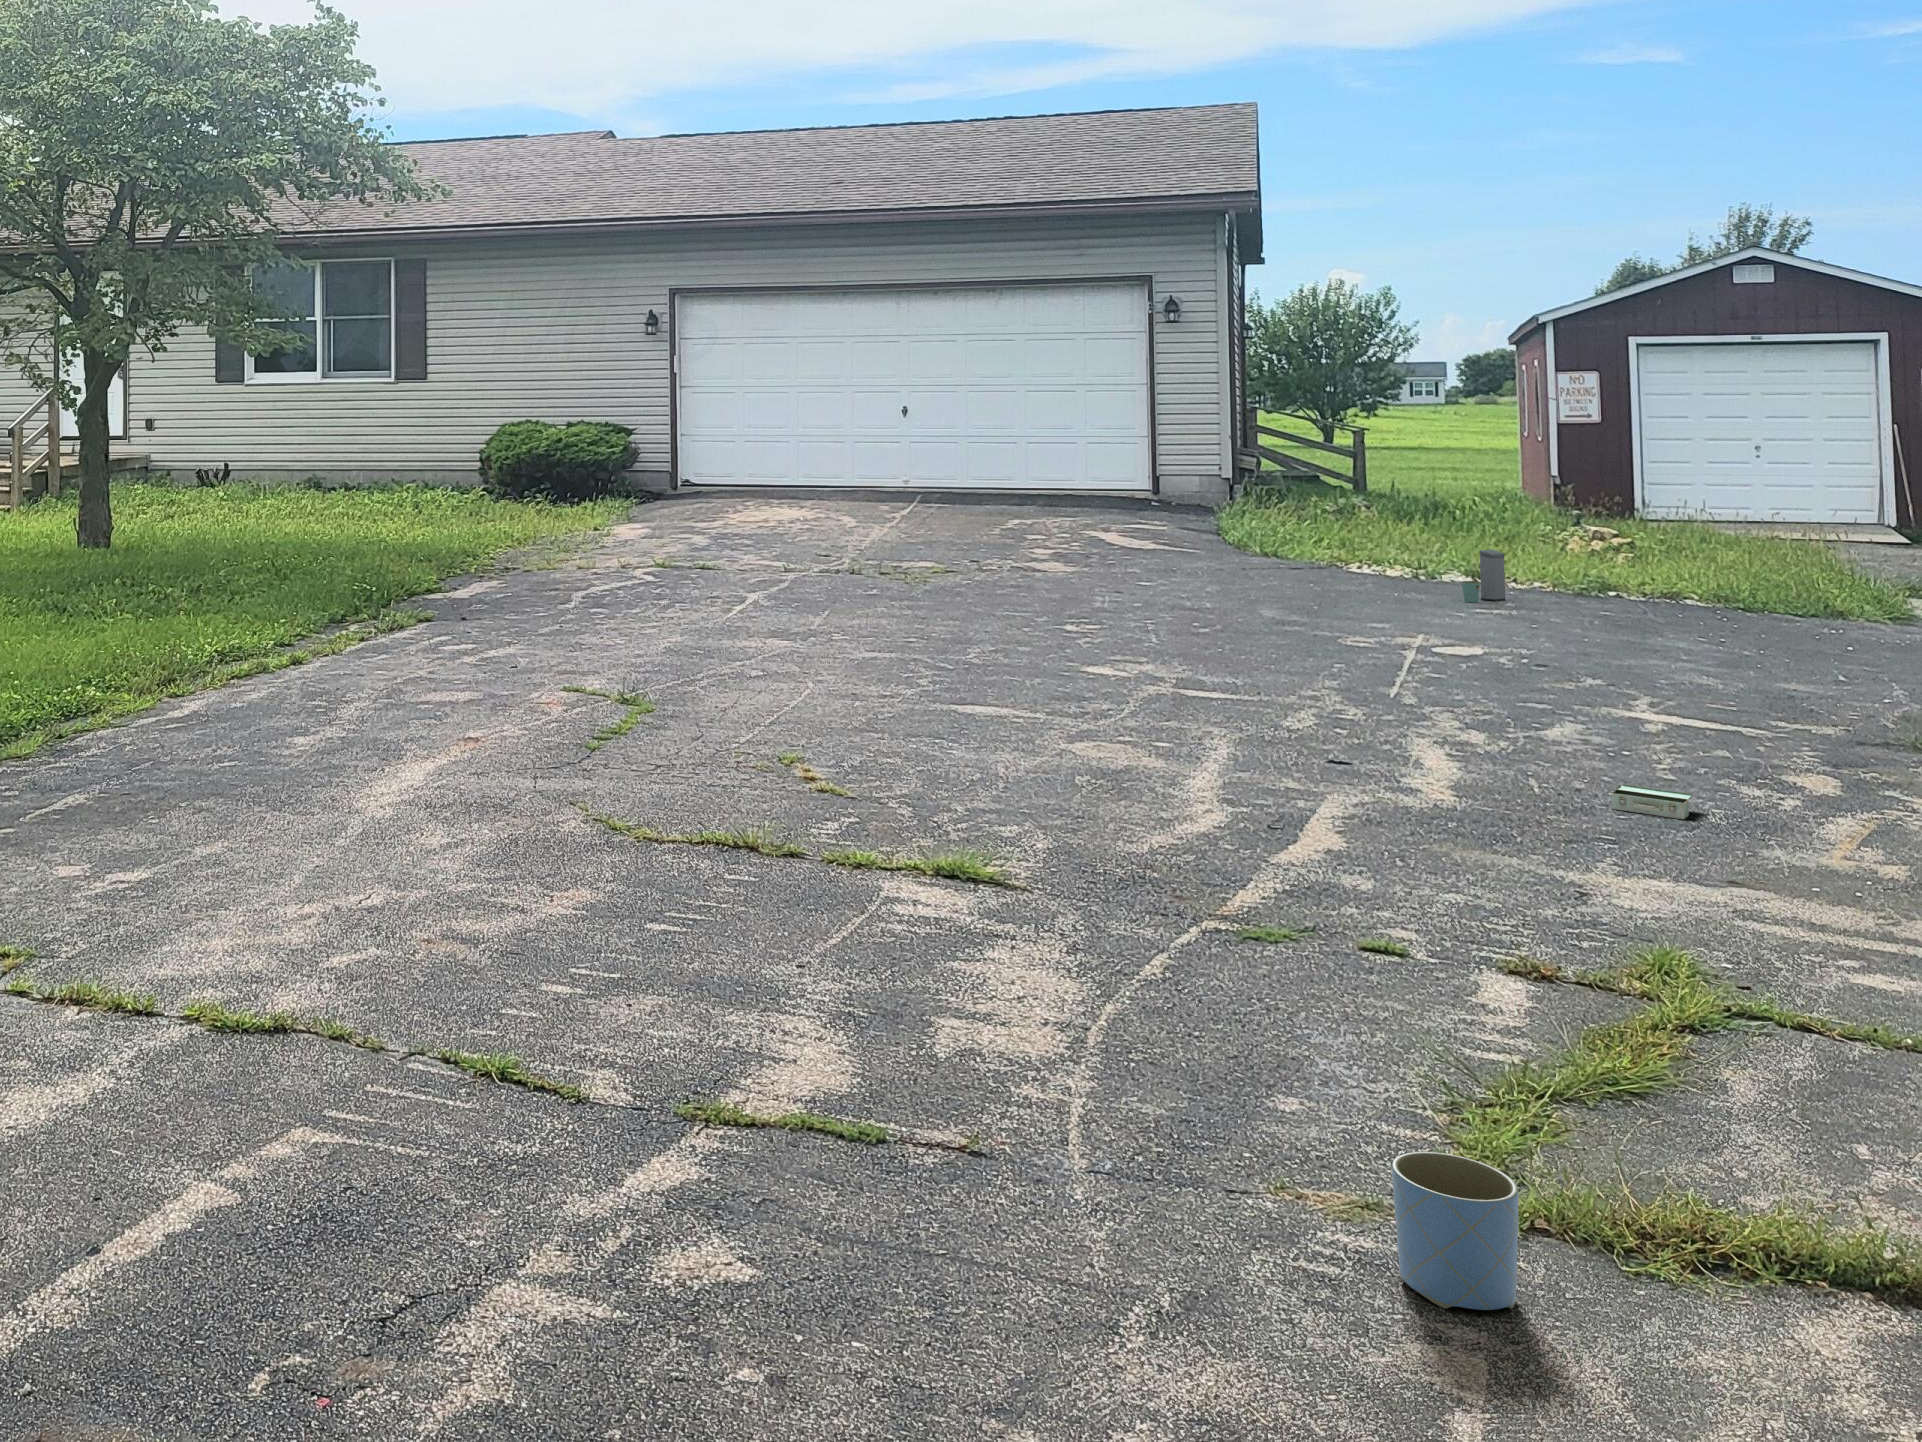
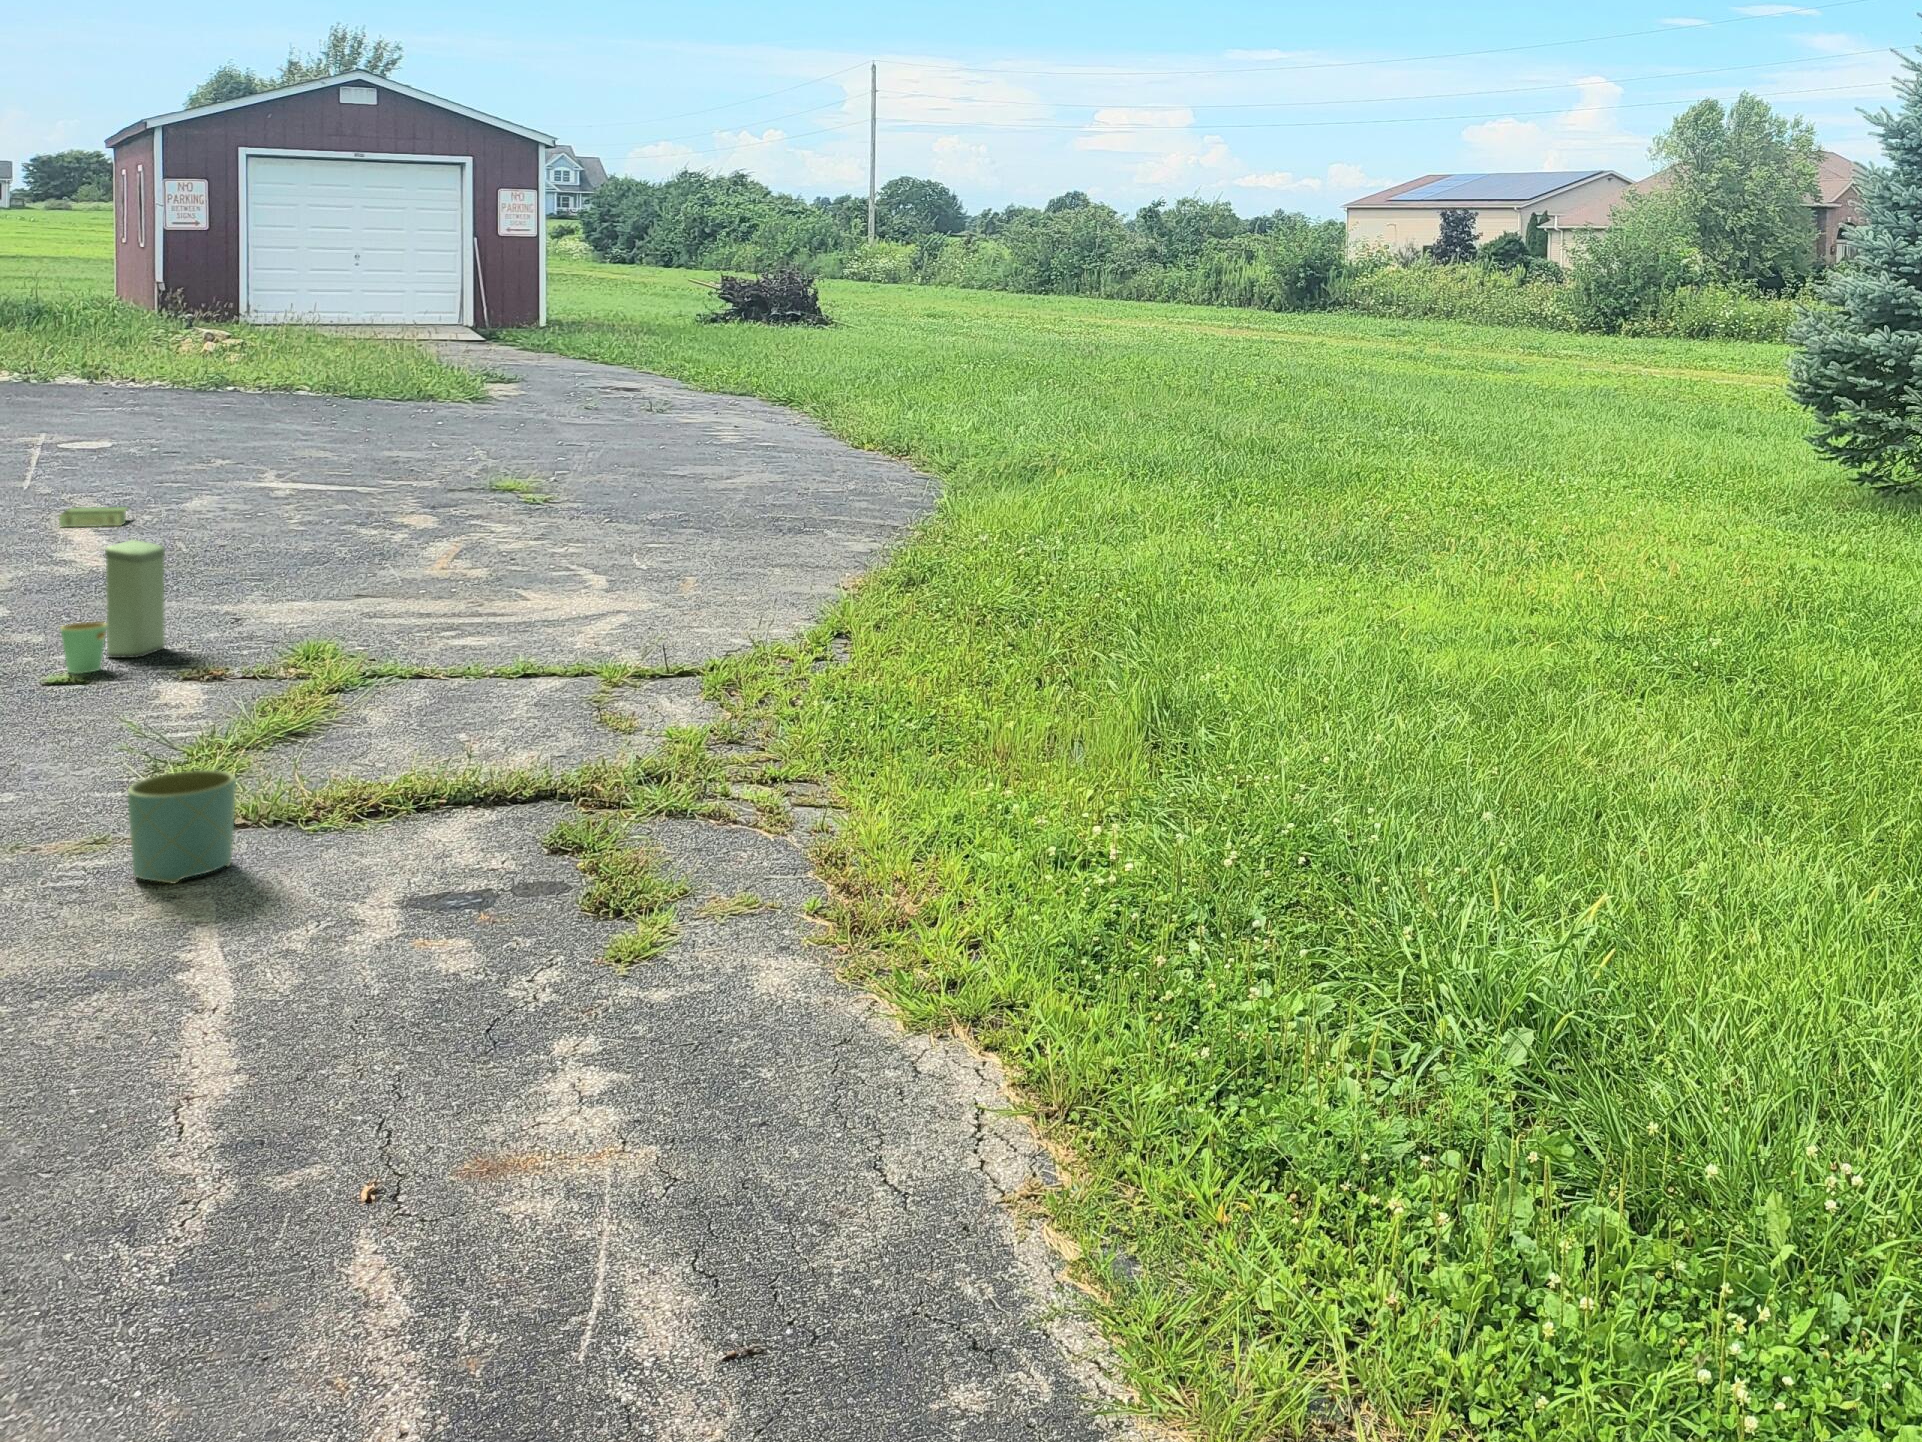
trash can: present [1462,550,1505,603] -> present [61,541,165,674]
toolbox: present [1611,785,1693,819] -> present [59,507,128,527]

